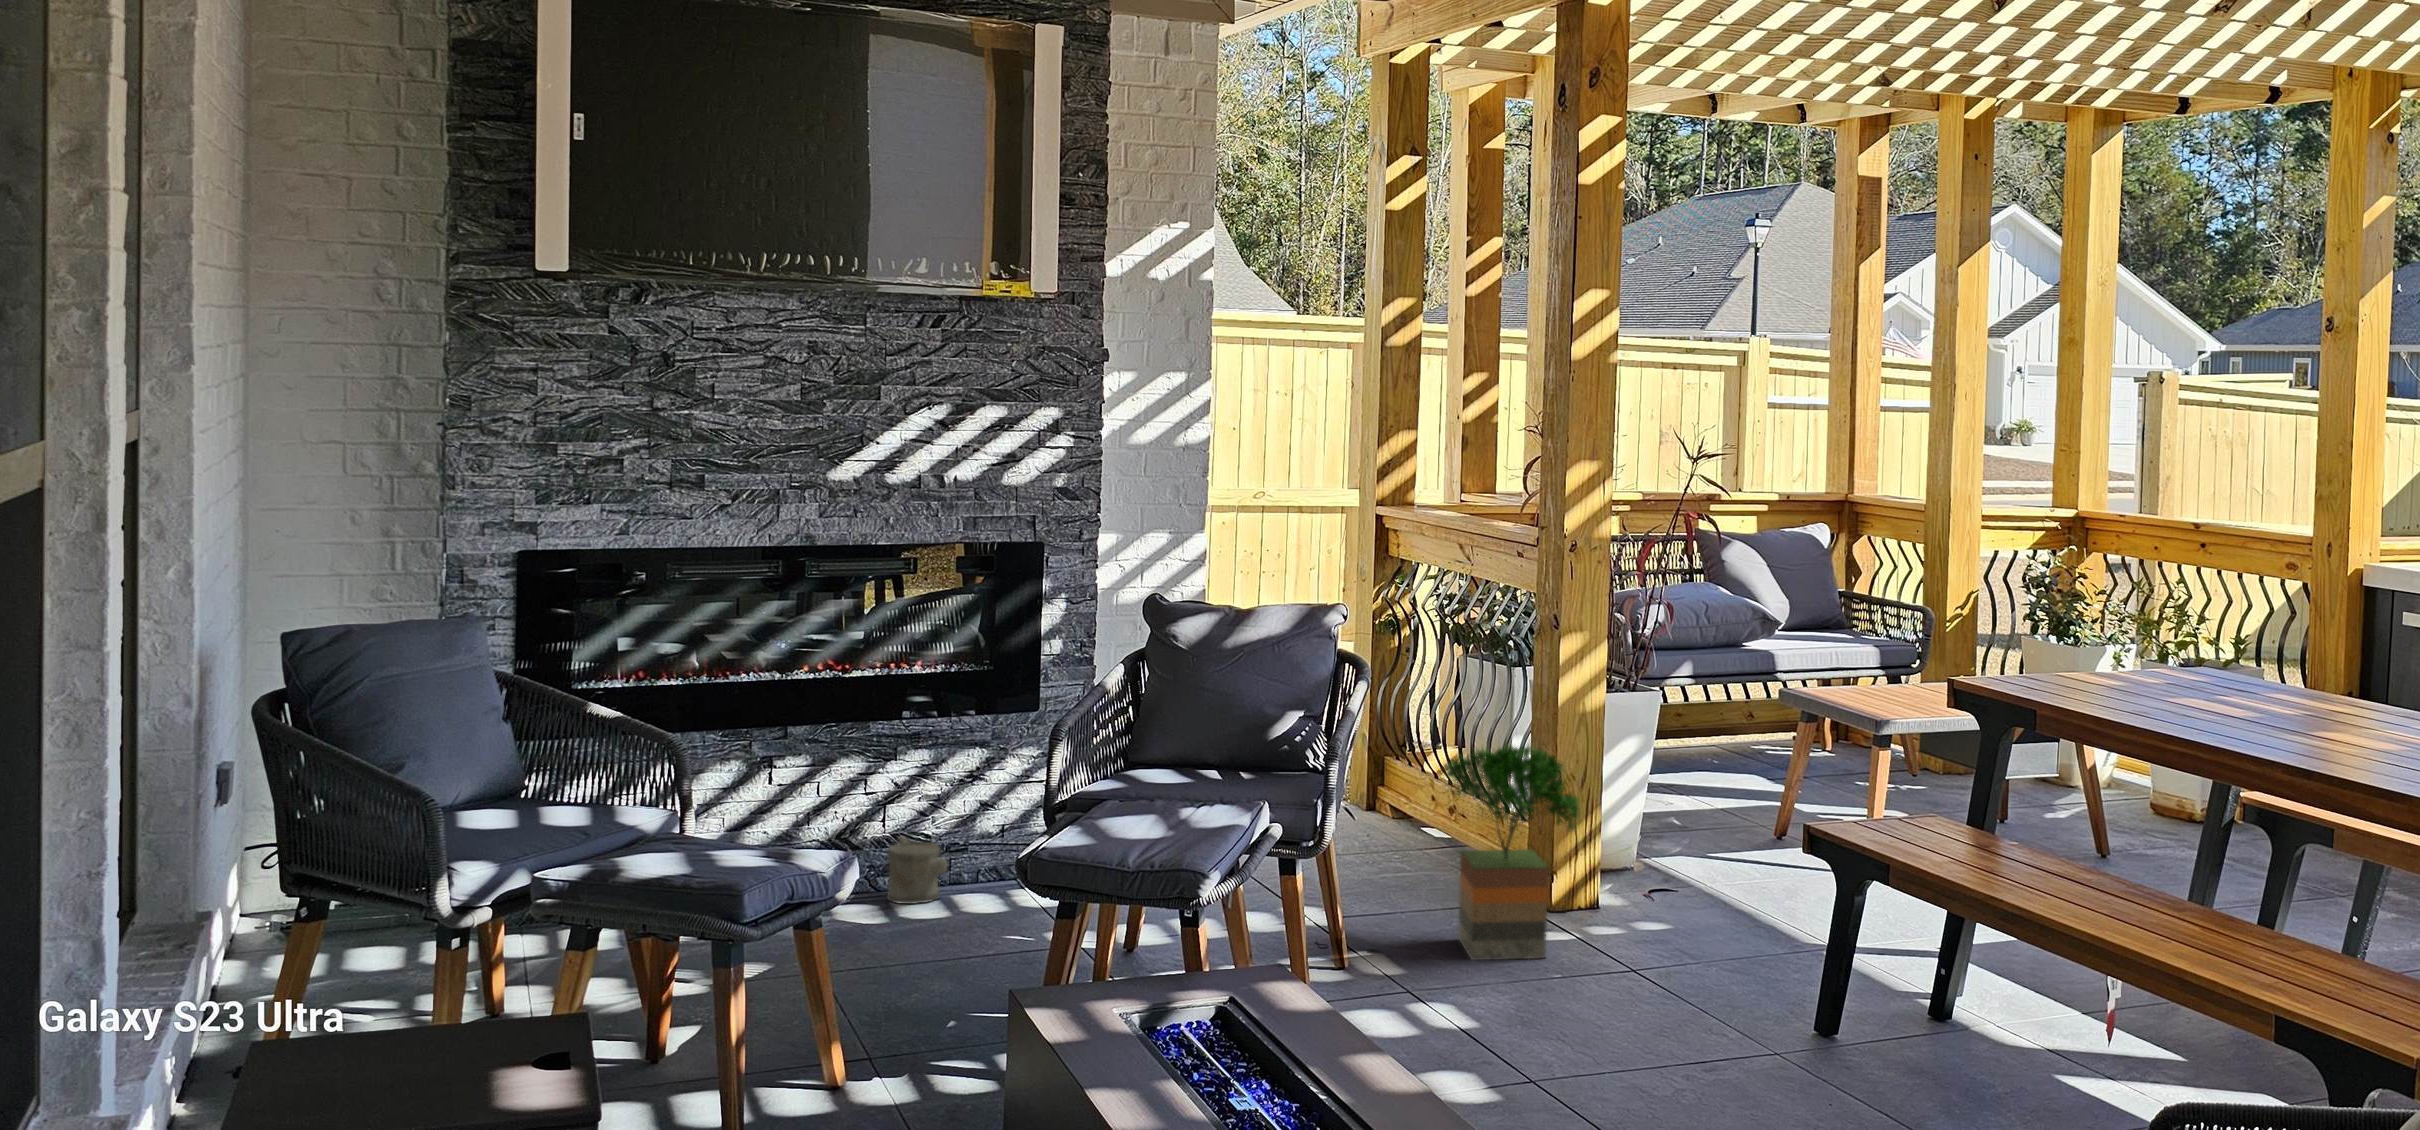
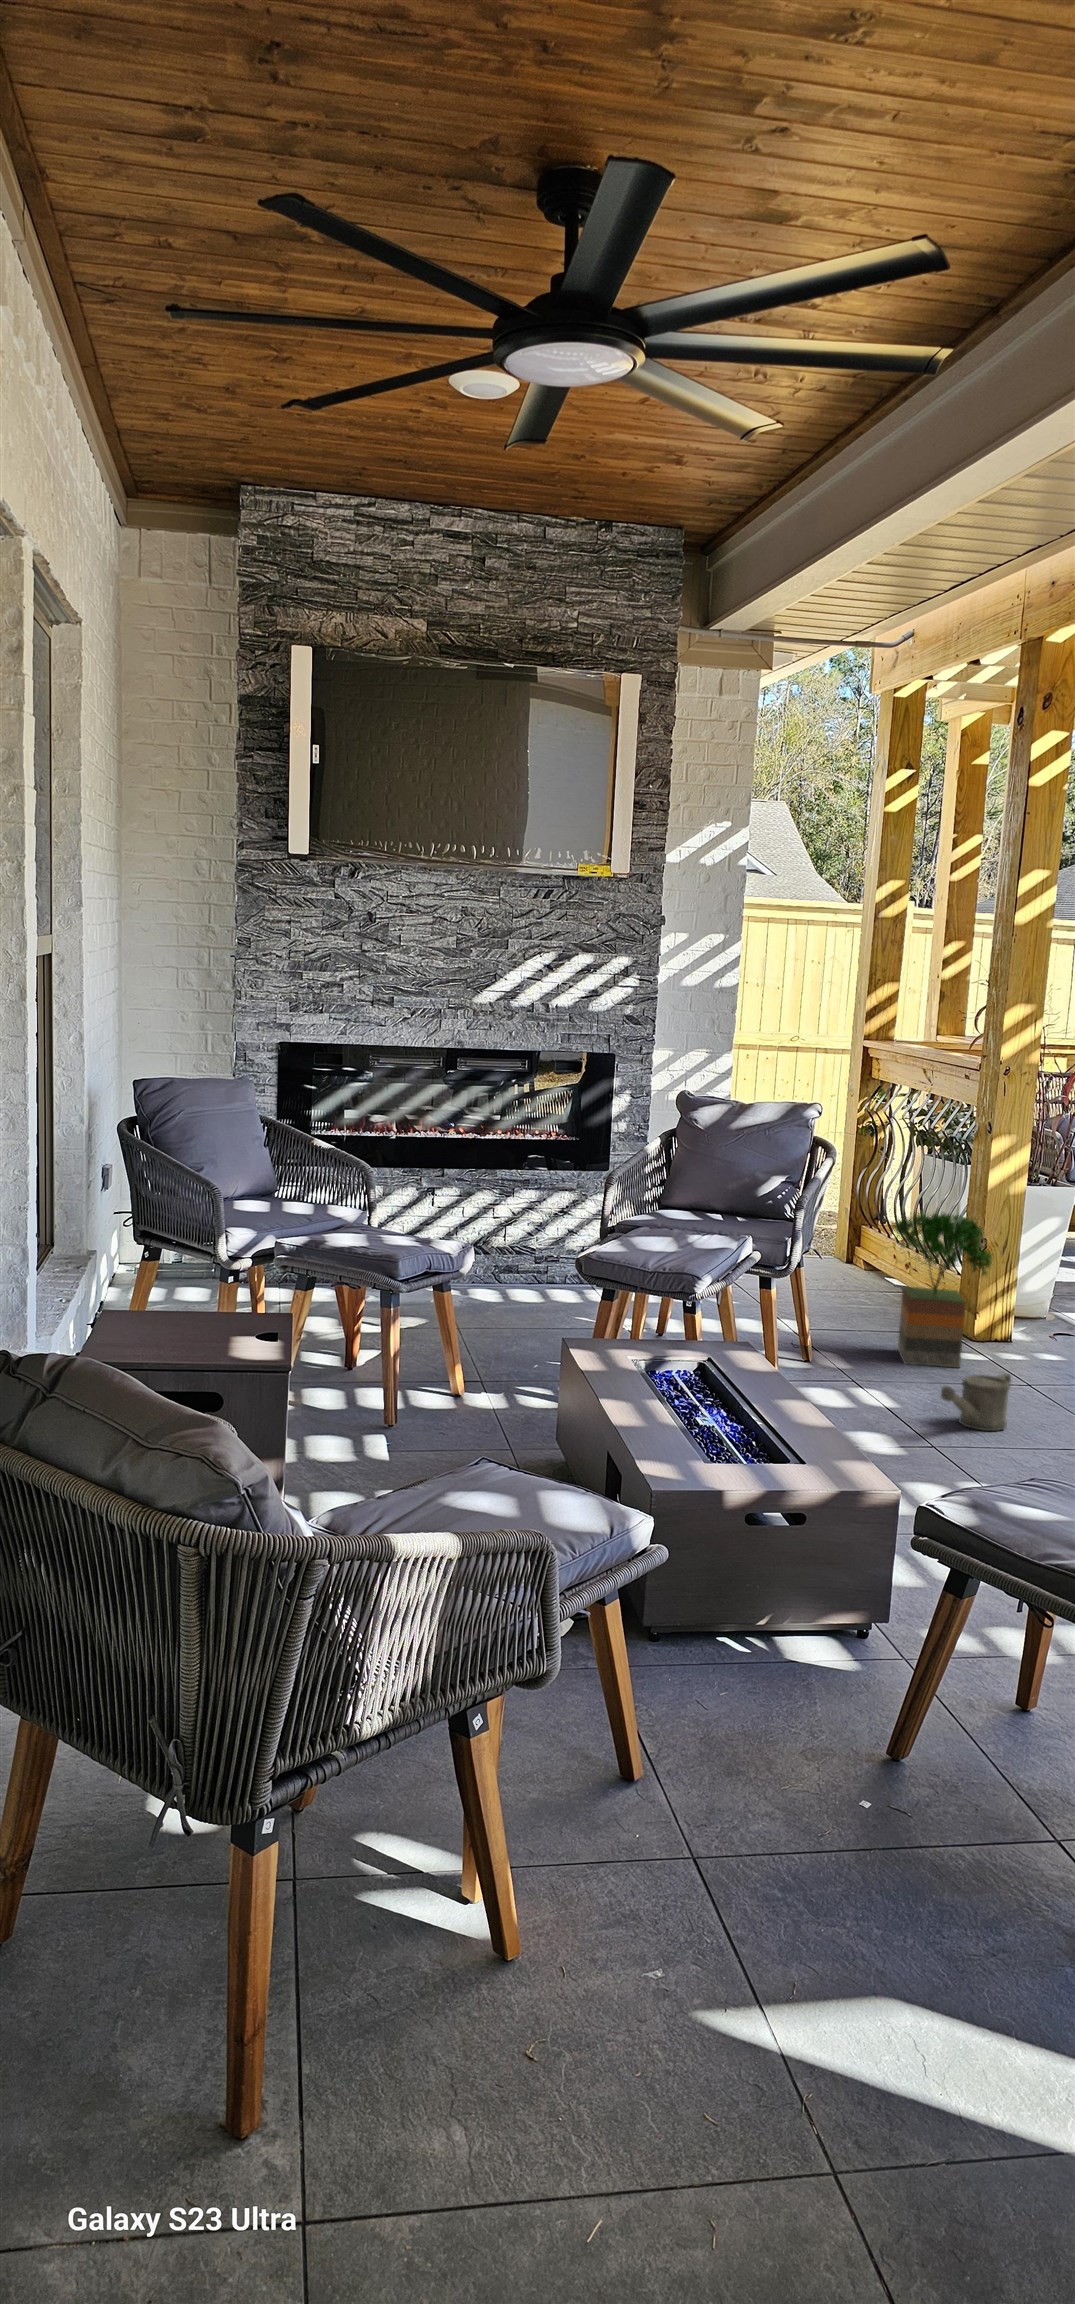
watering can: present [887,837,947,904] -> present [941,1373,1011,1431]

